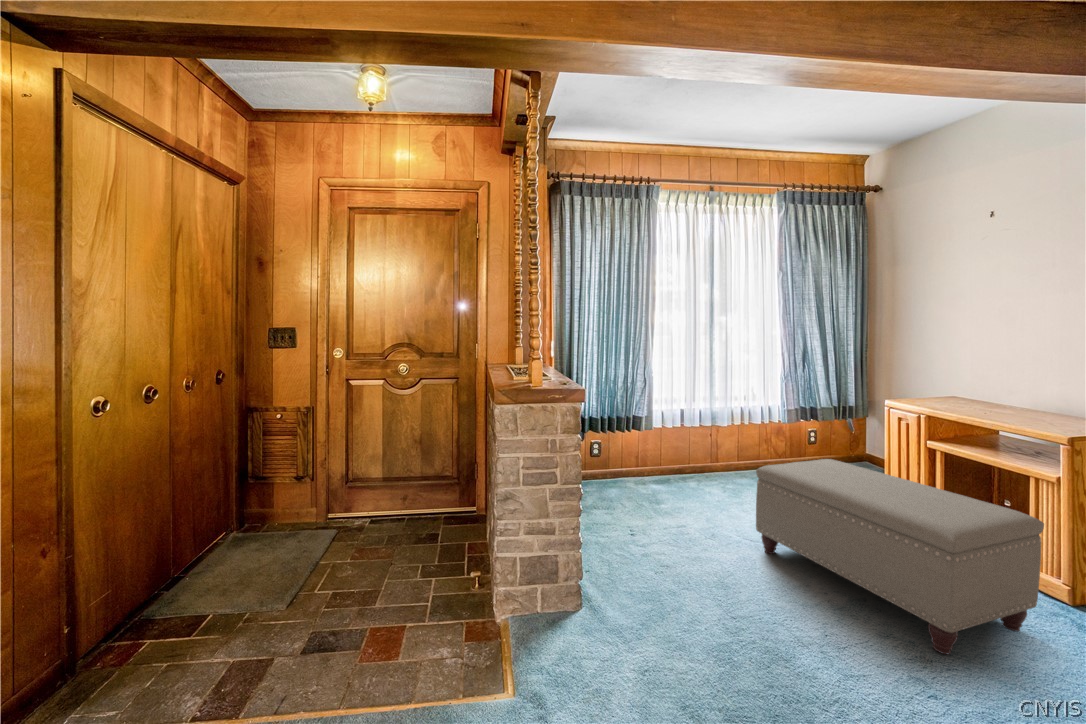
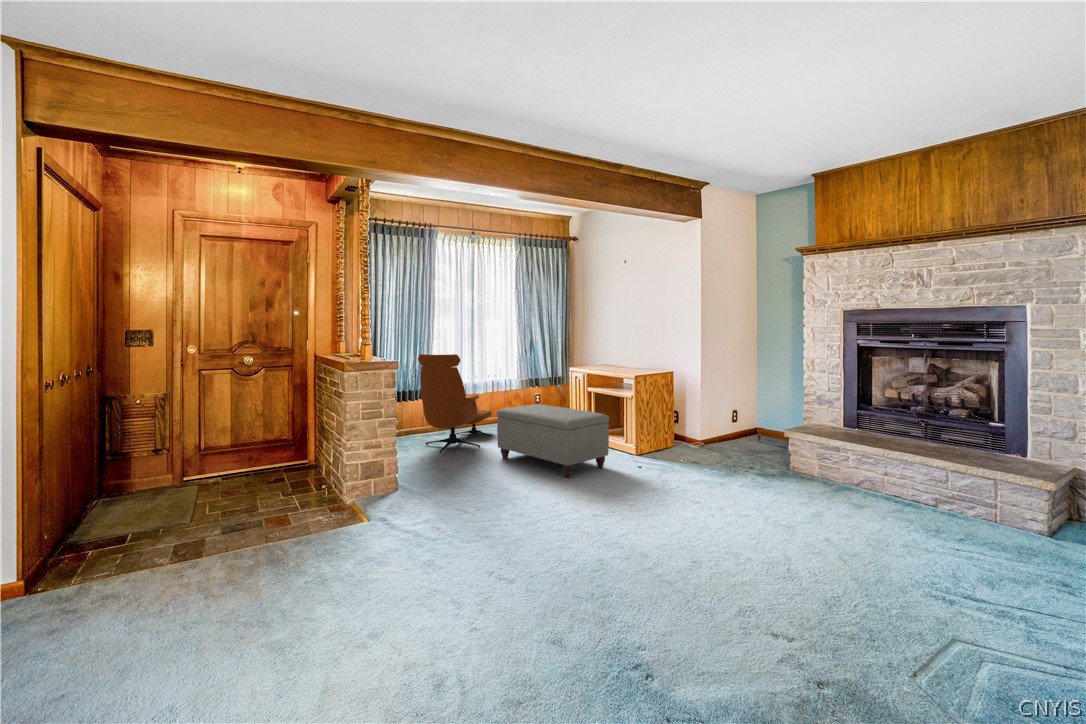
lounge chair: none [625,366,734,520] -> present [418,354,492,453]

